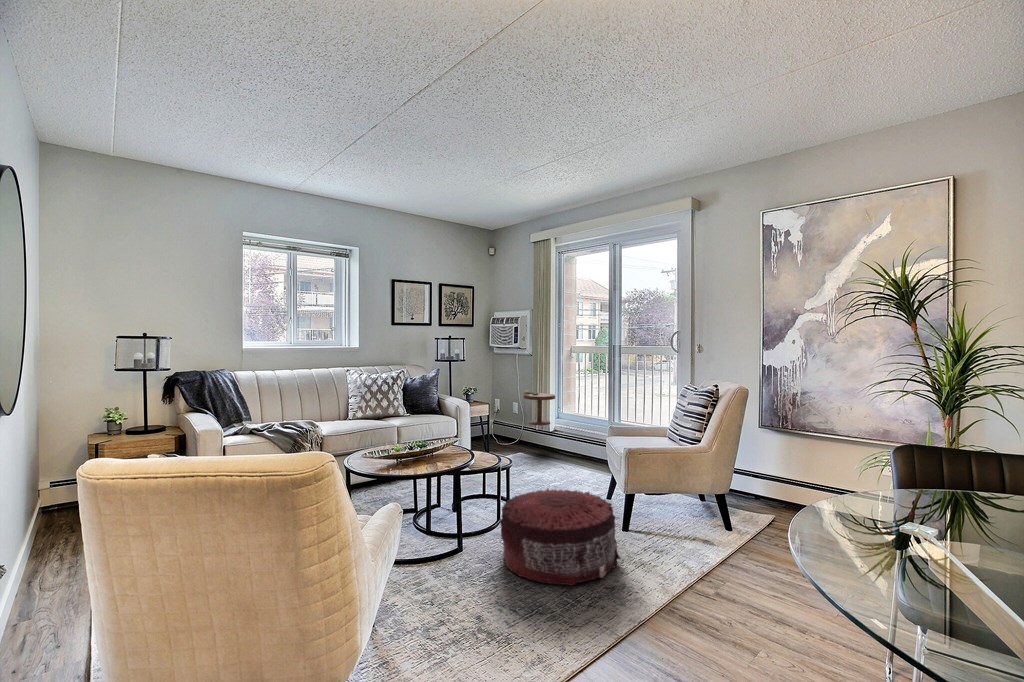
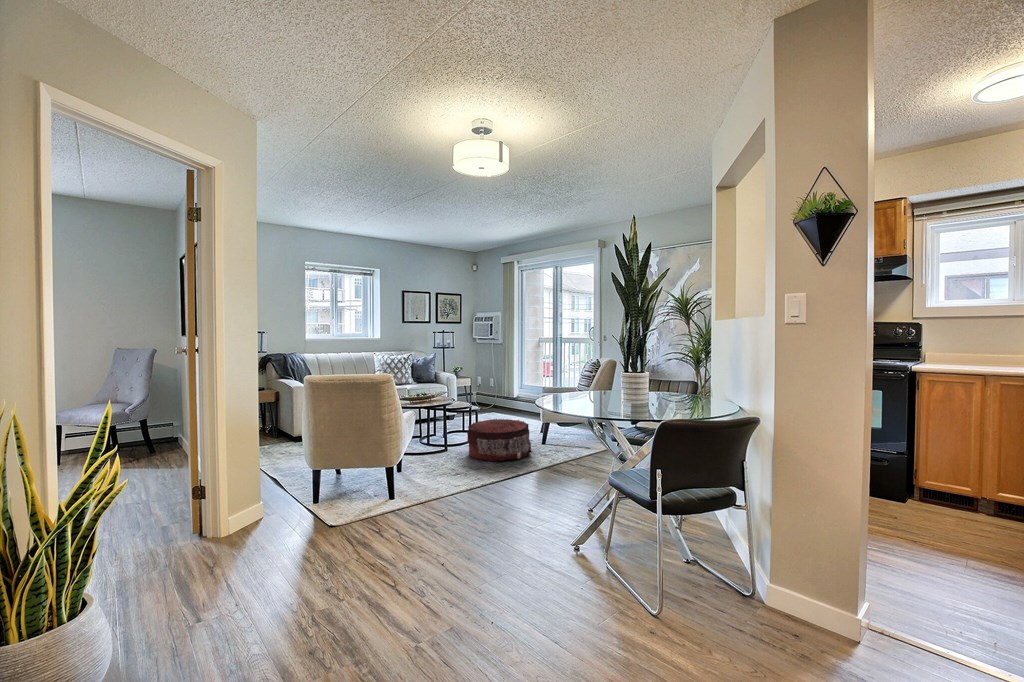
side table: present [524,391,555,425] -> none [495,369,517,411]

